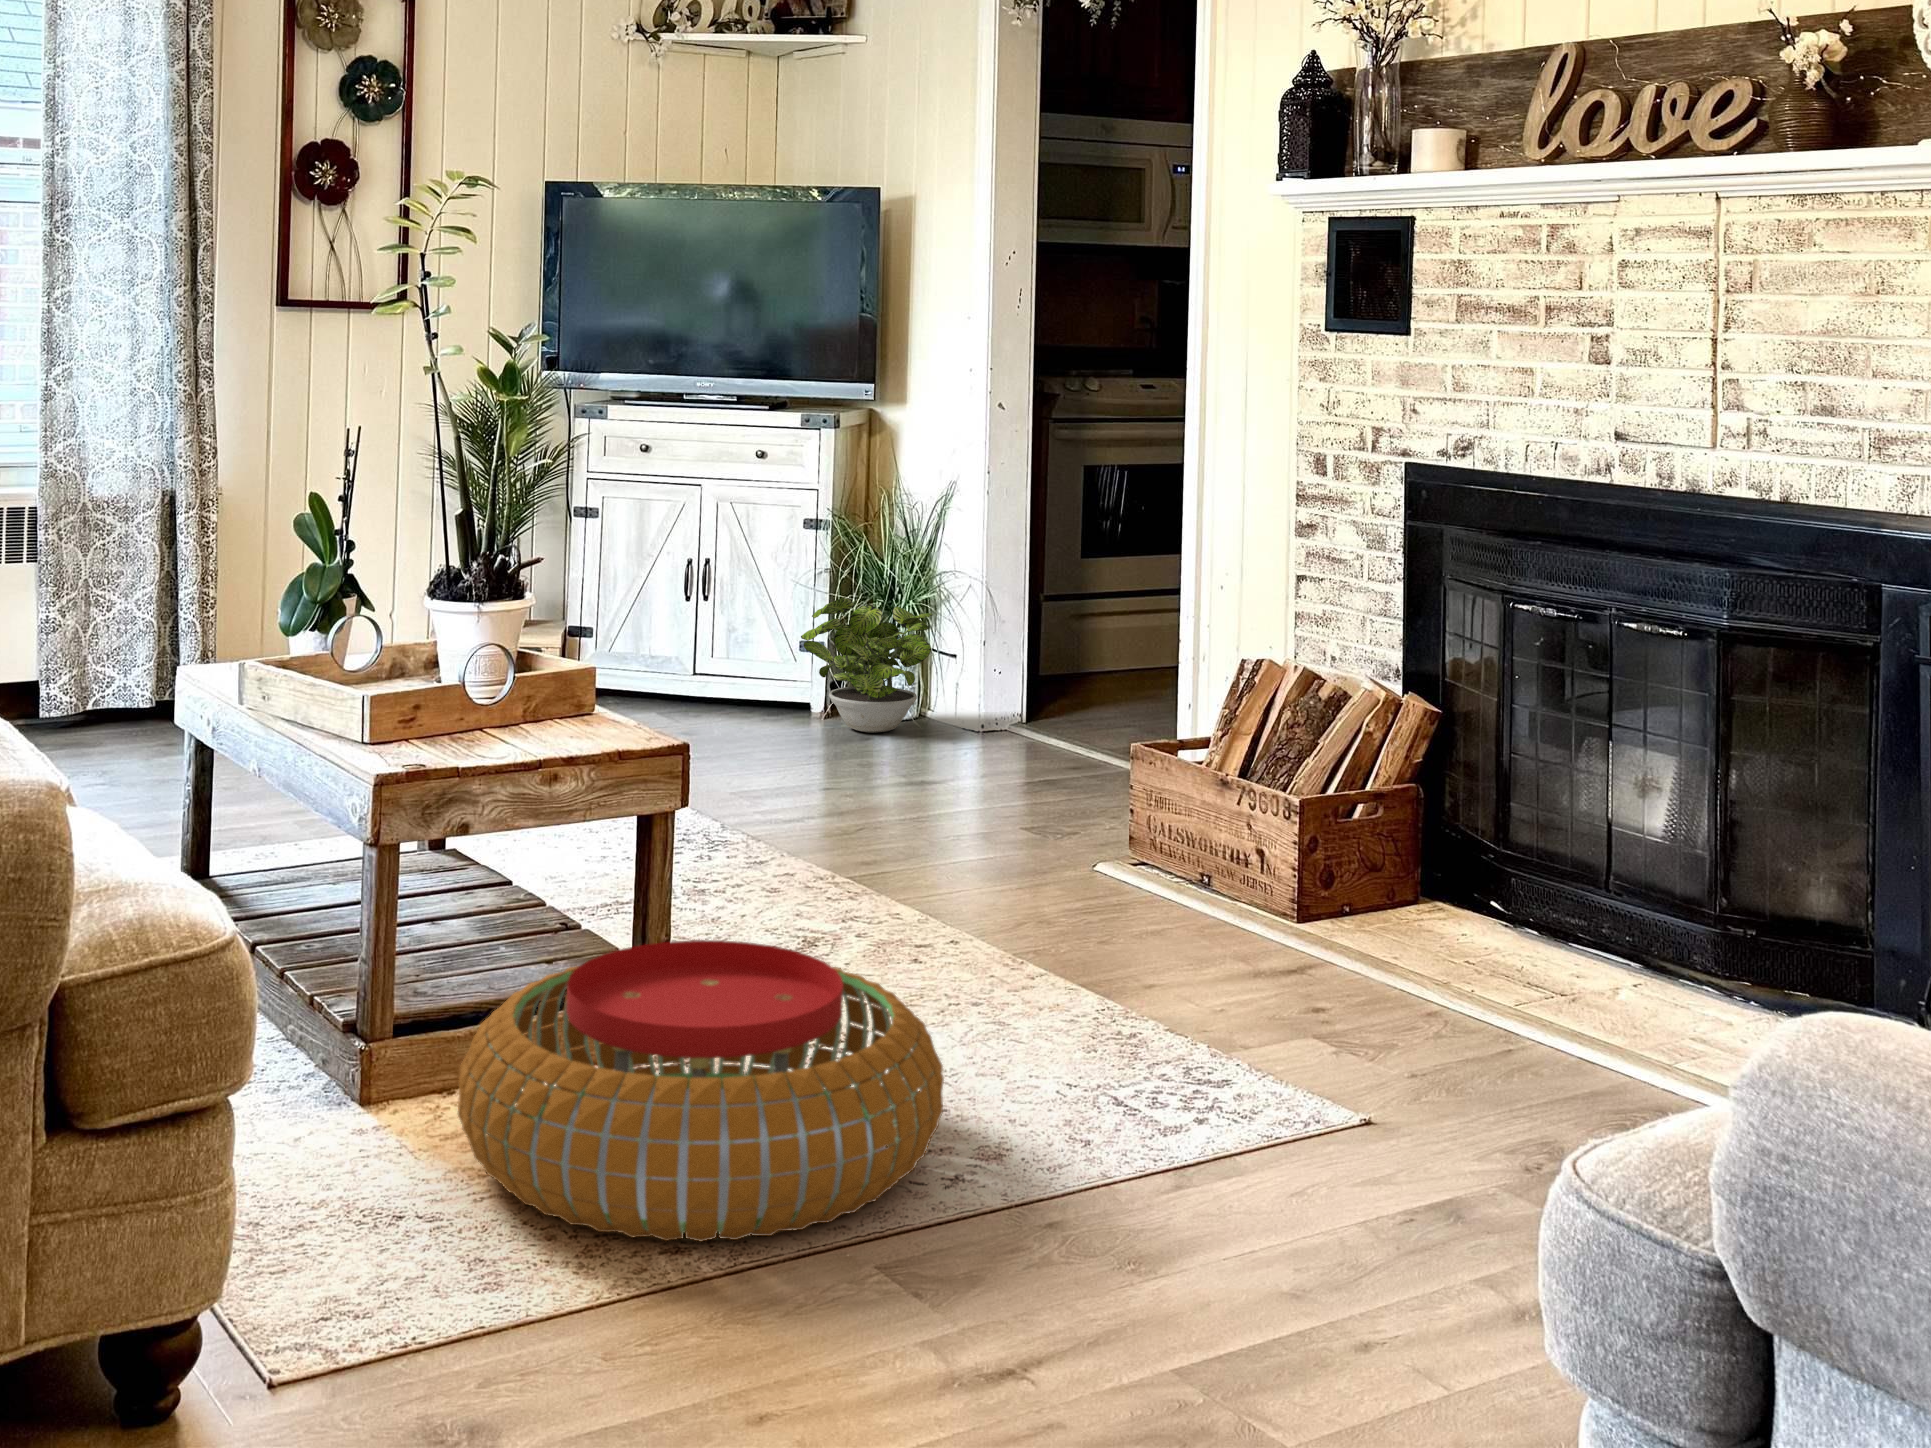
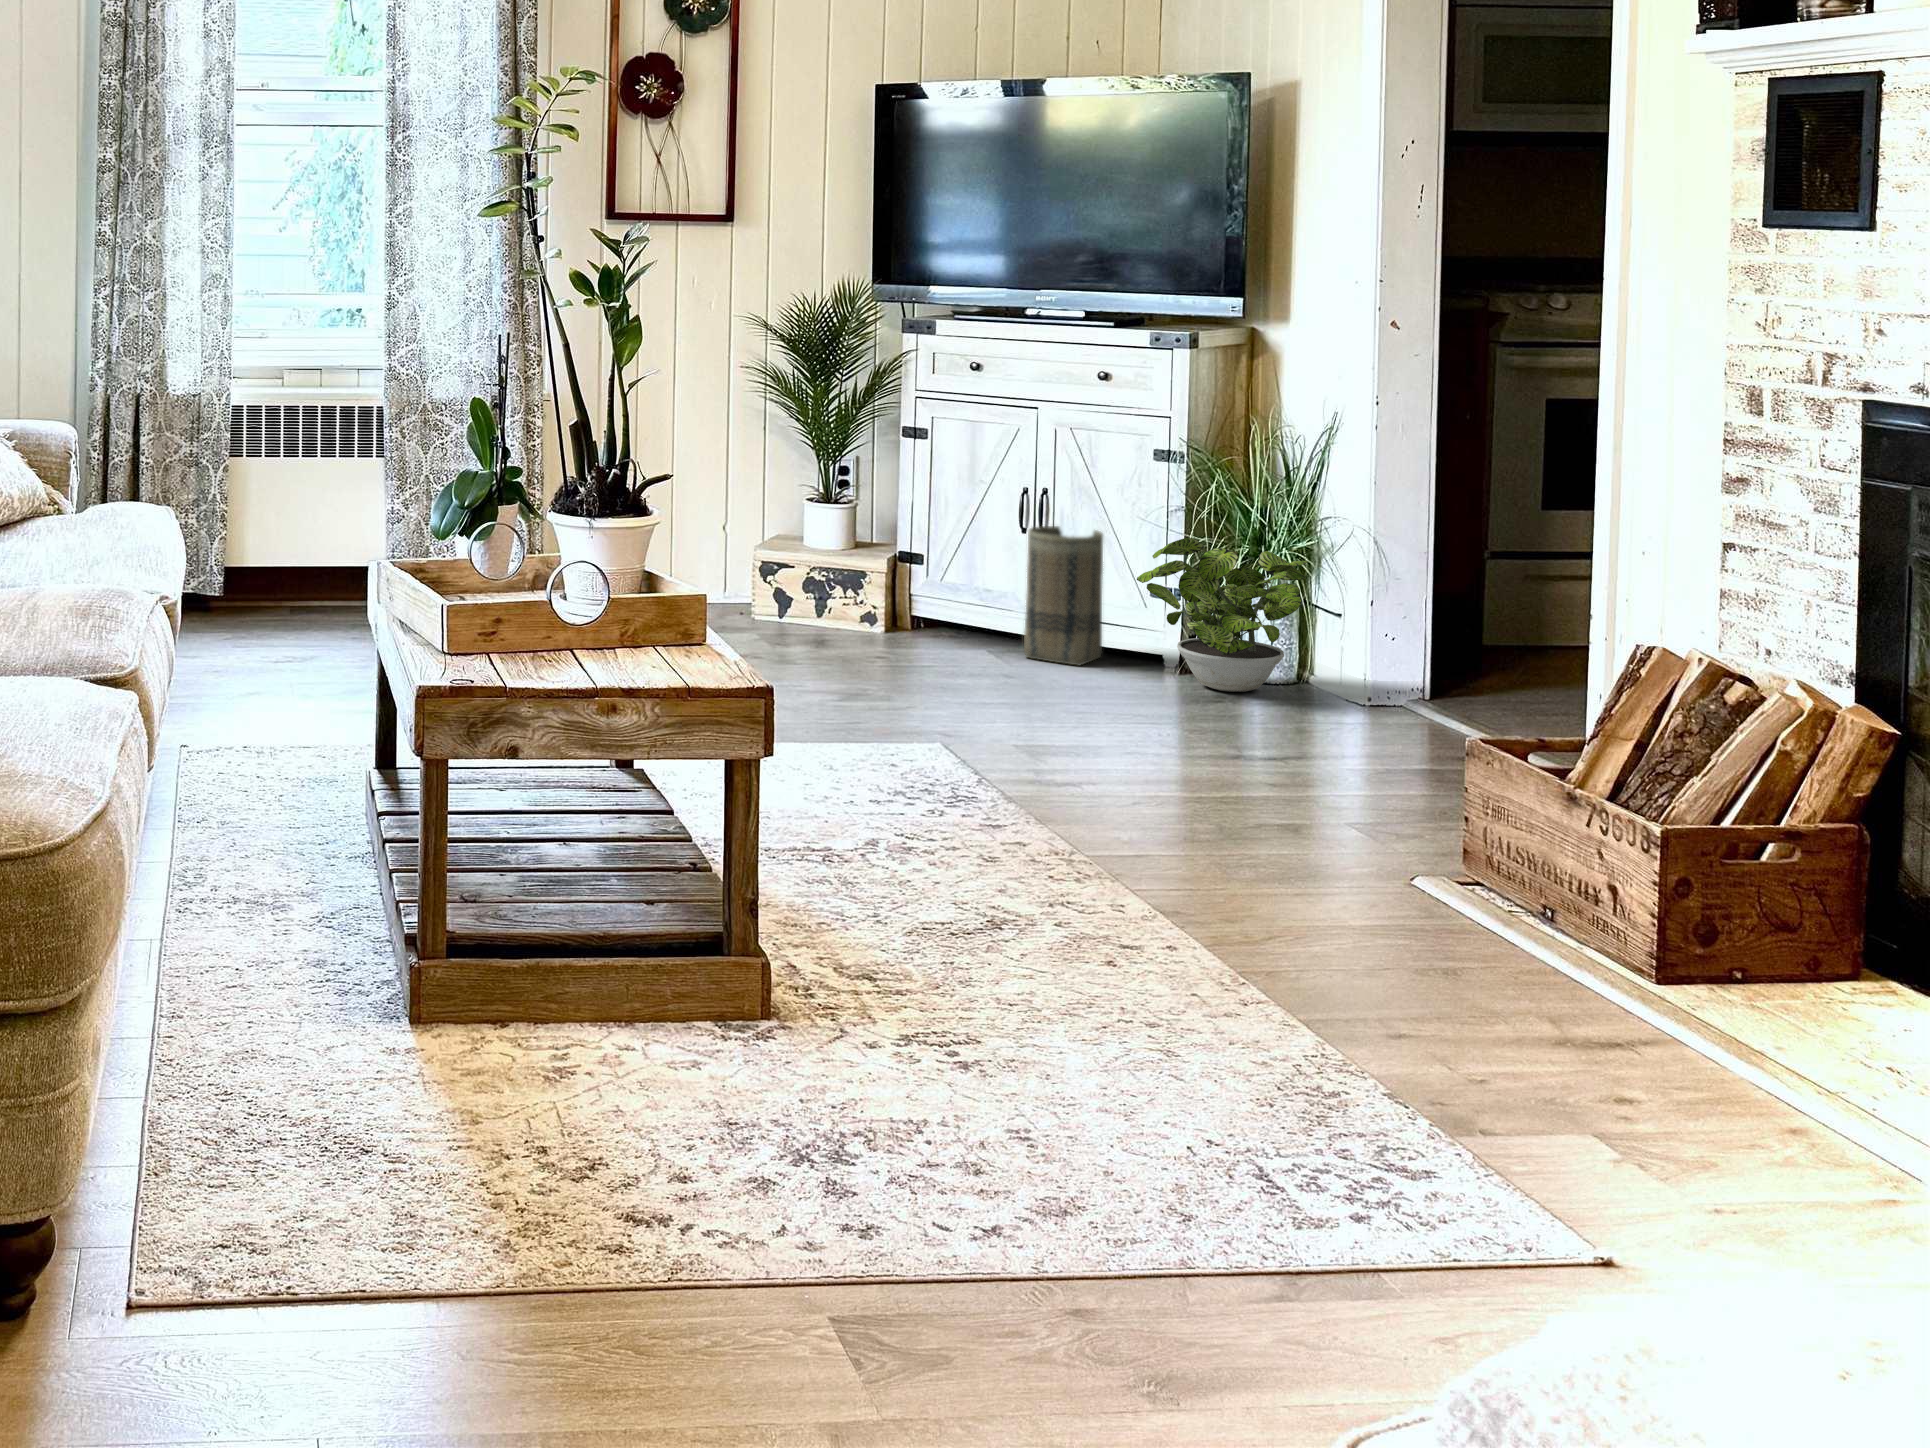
basket: none [690,595,759,721] -> present [1024,526,1103,665]
pouf: present [458,940,944,1241] -> none [455,906,994,1250]

